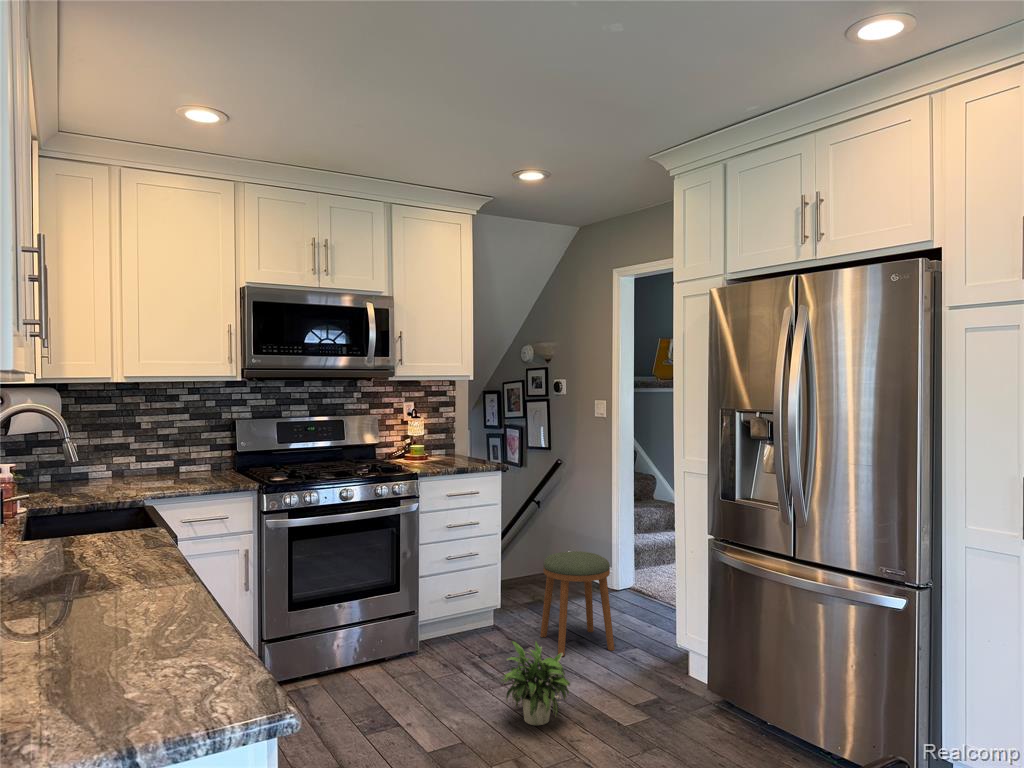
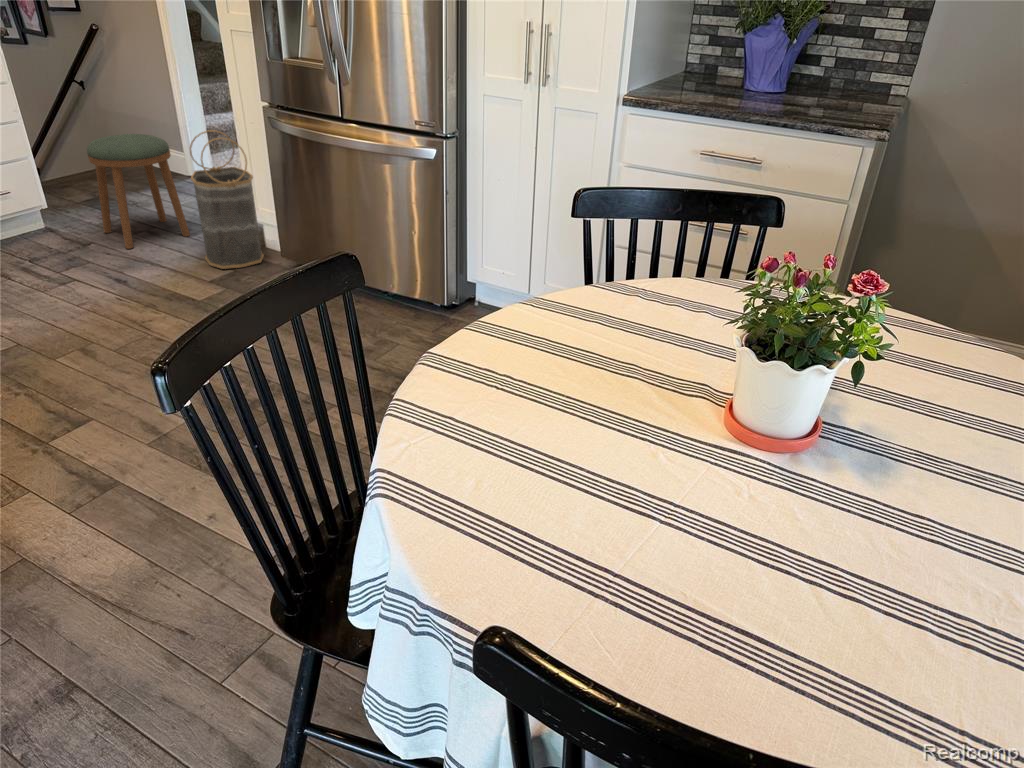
basket: none [629,556,687,694] -> present [190,130,264,269]
potted plant: present [502,641,570,725] -> none [49,231,135,314]

